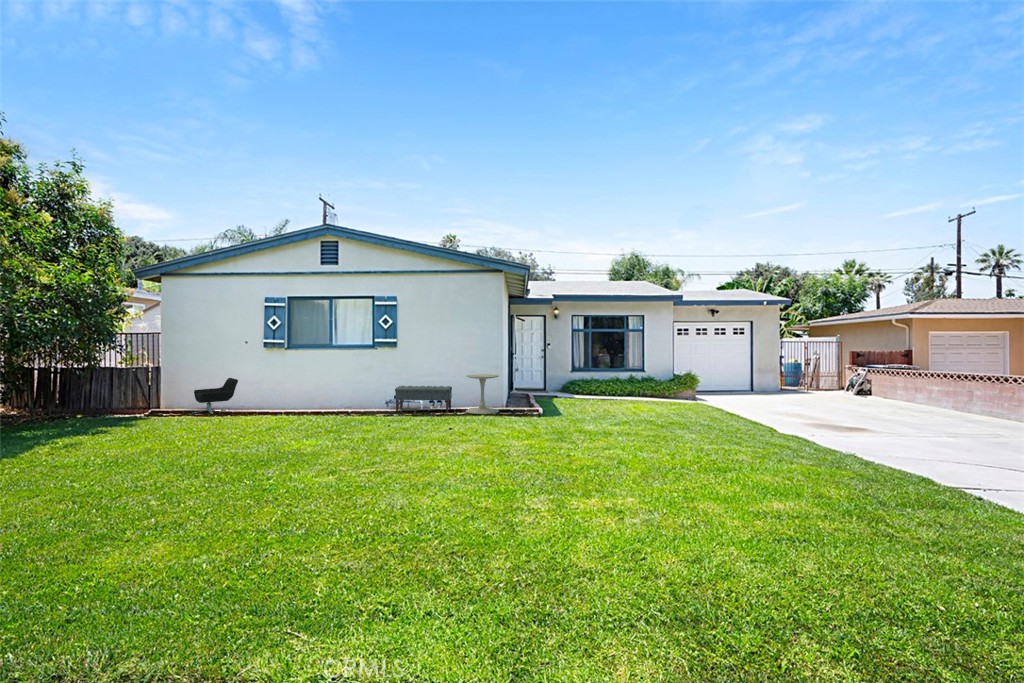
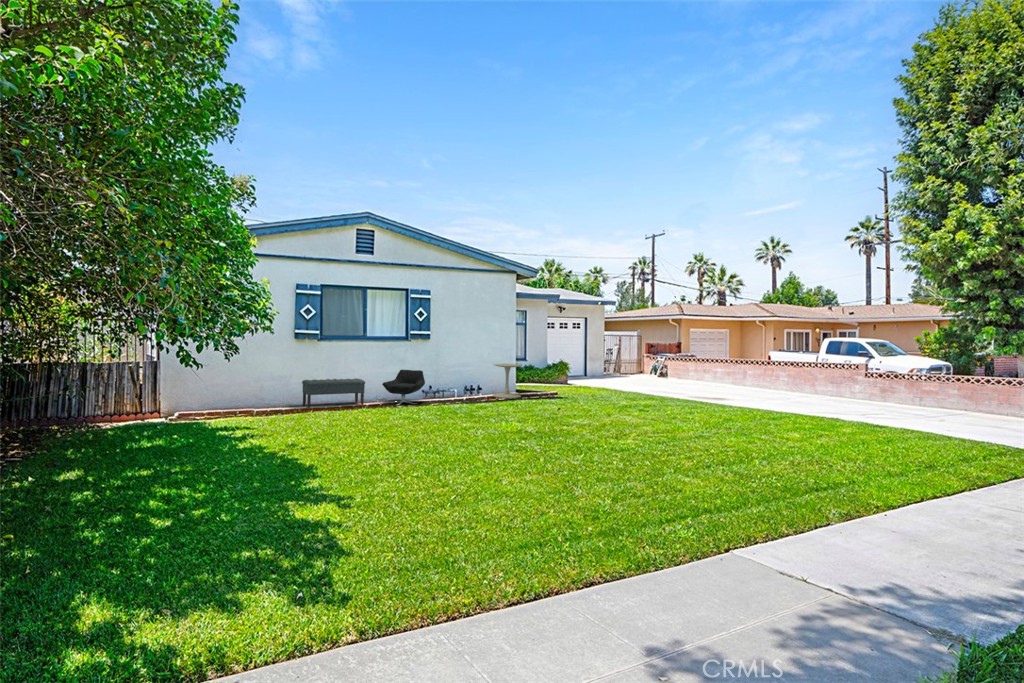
lounge chair: present [194,378,238,414] -> present [382,370,425,405]
bench: present [395,386,452,412] -> present [302,378,365,408]

